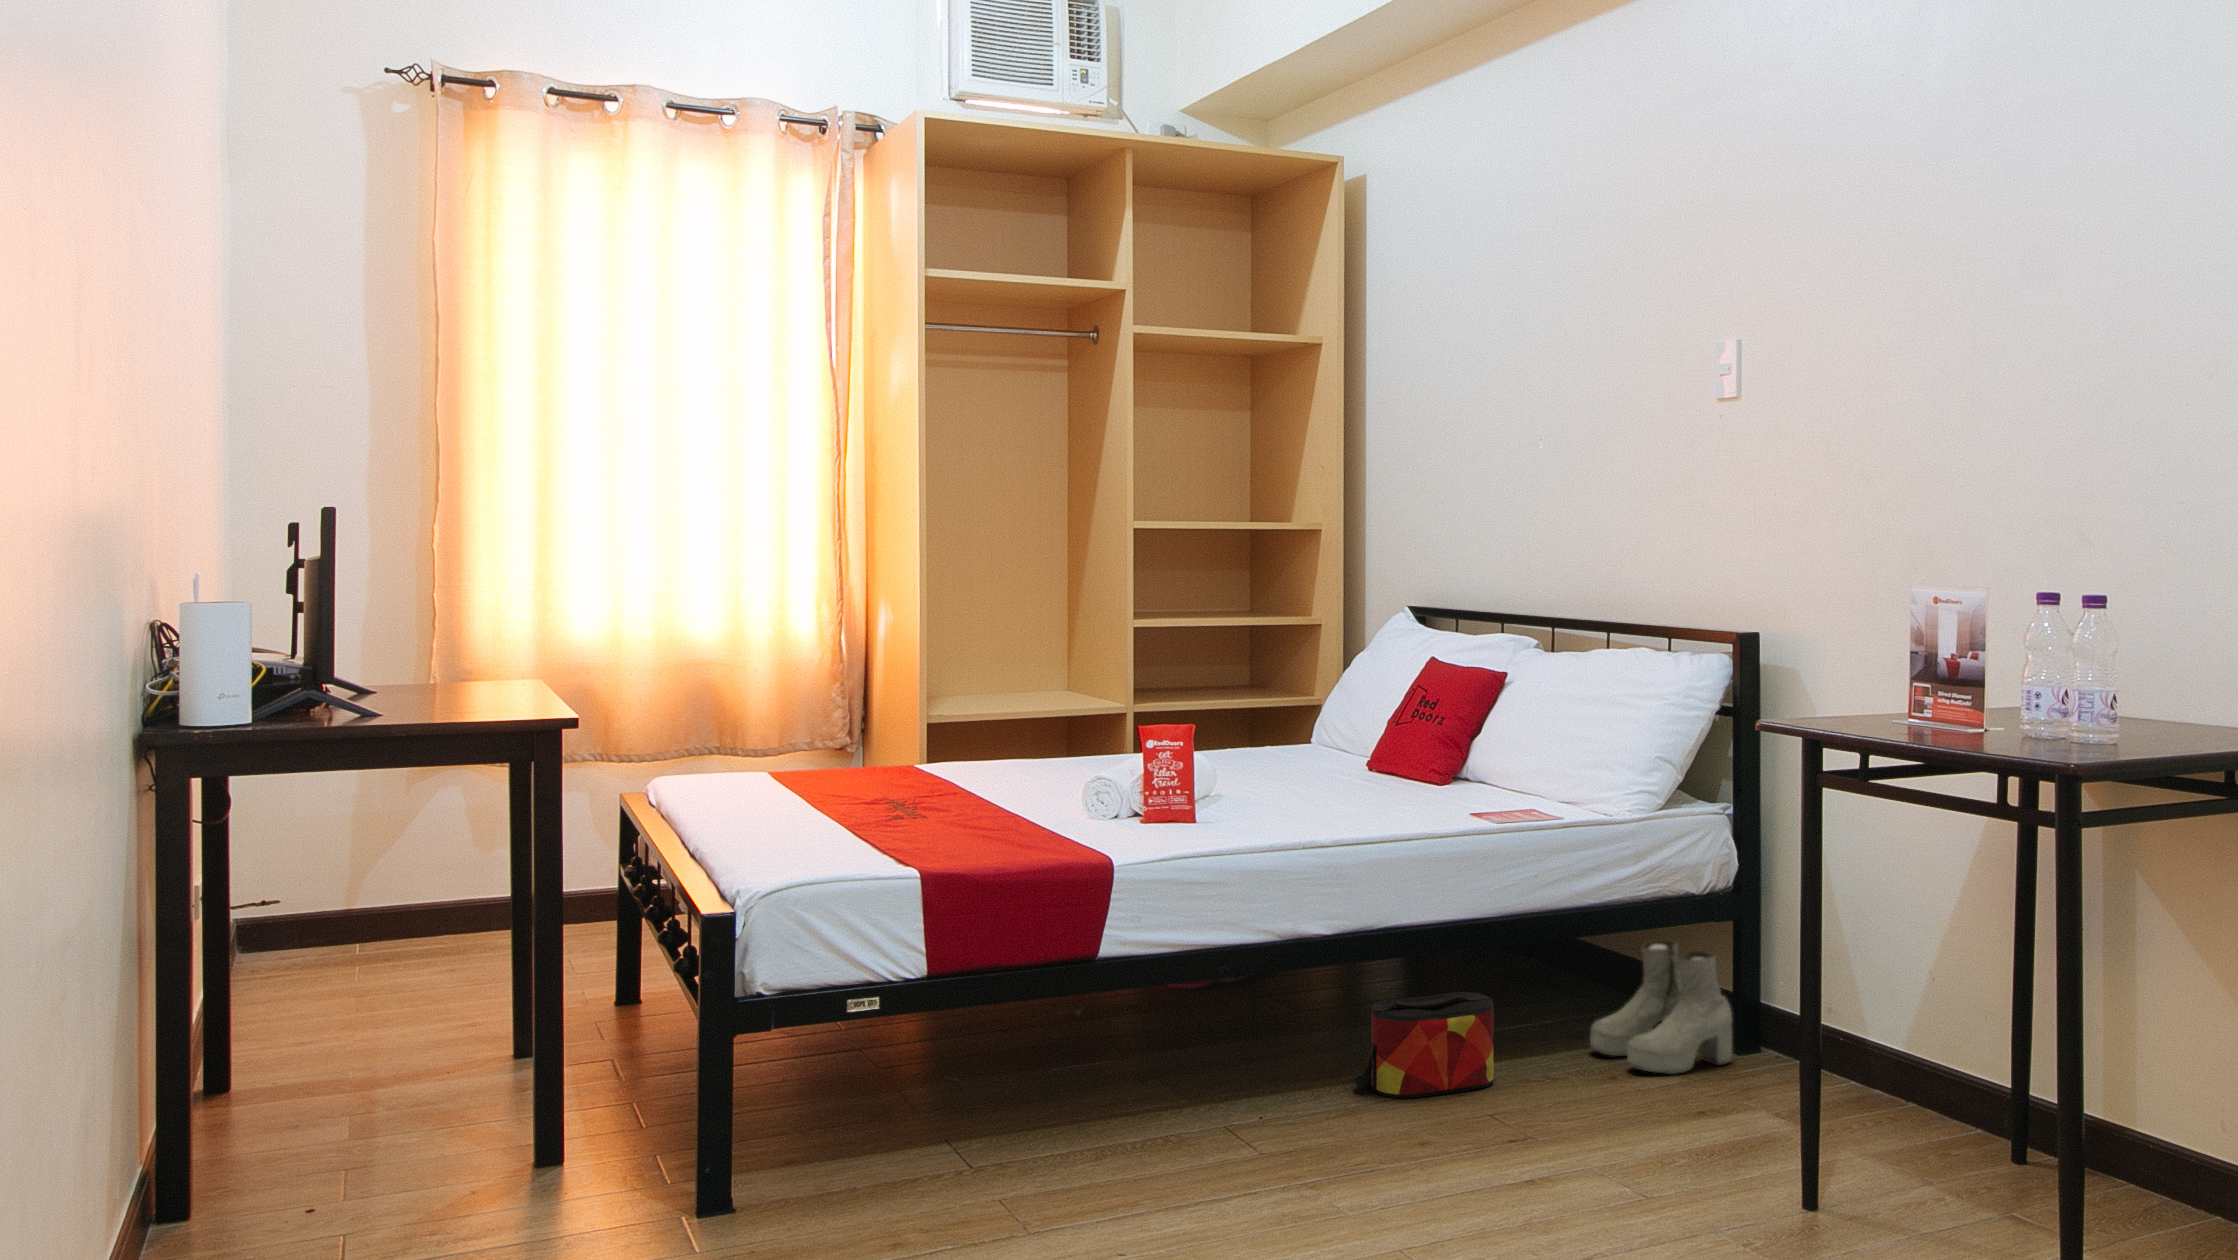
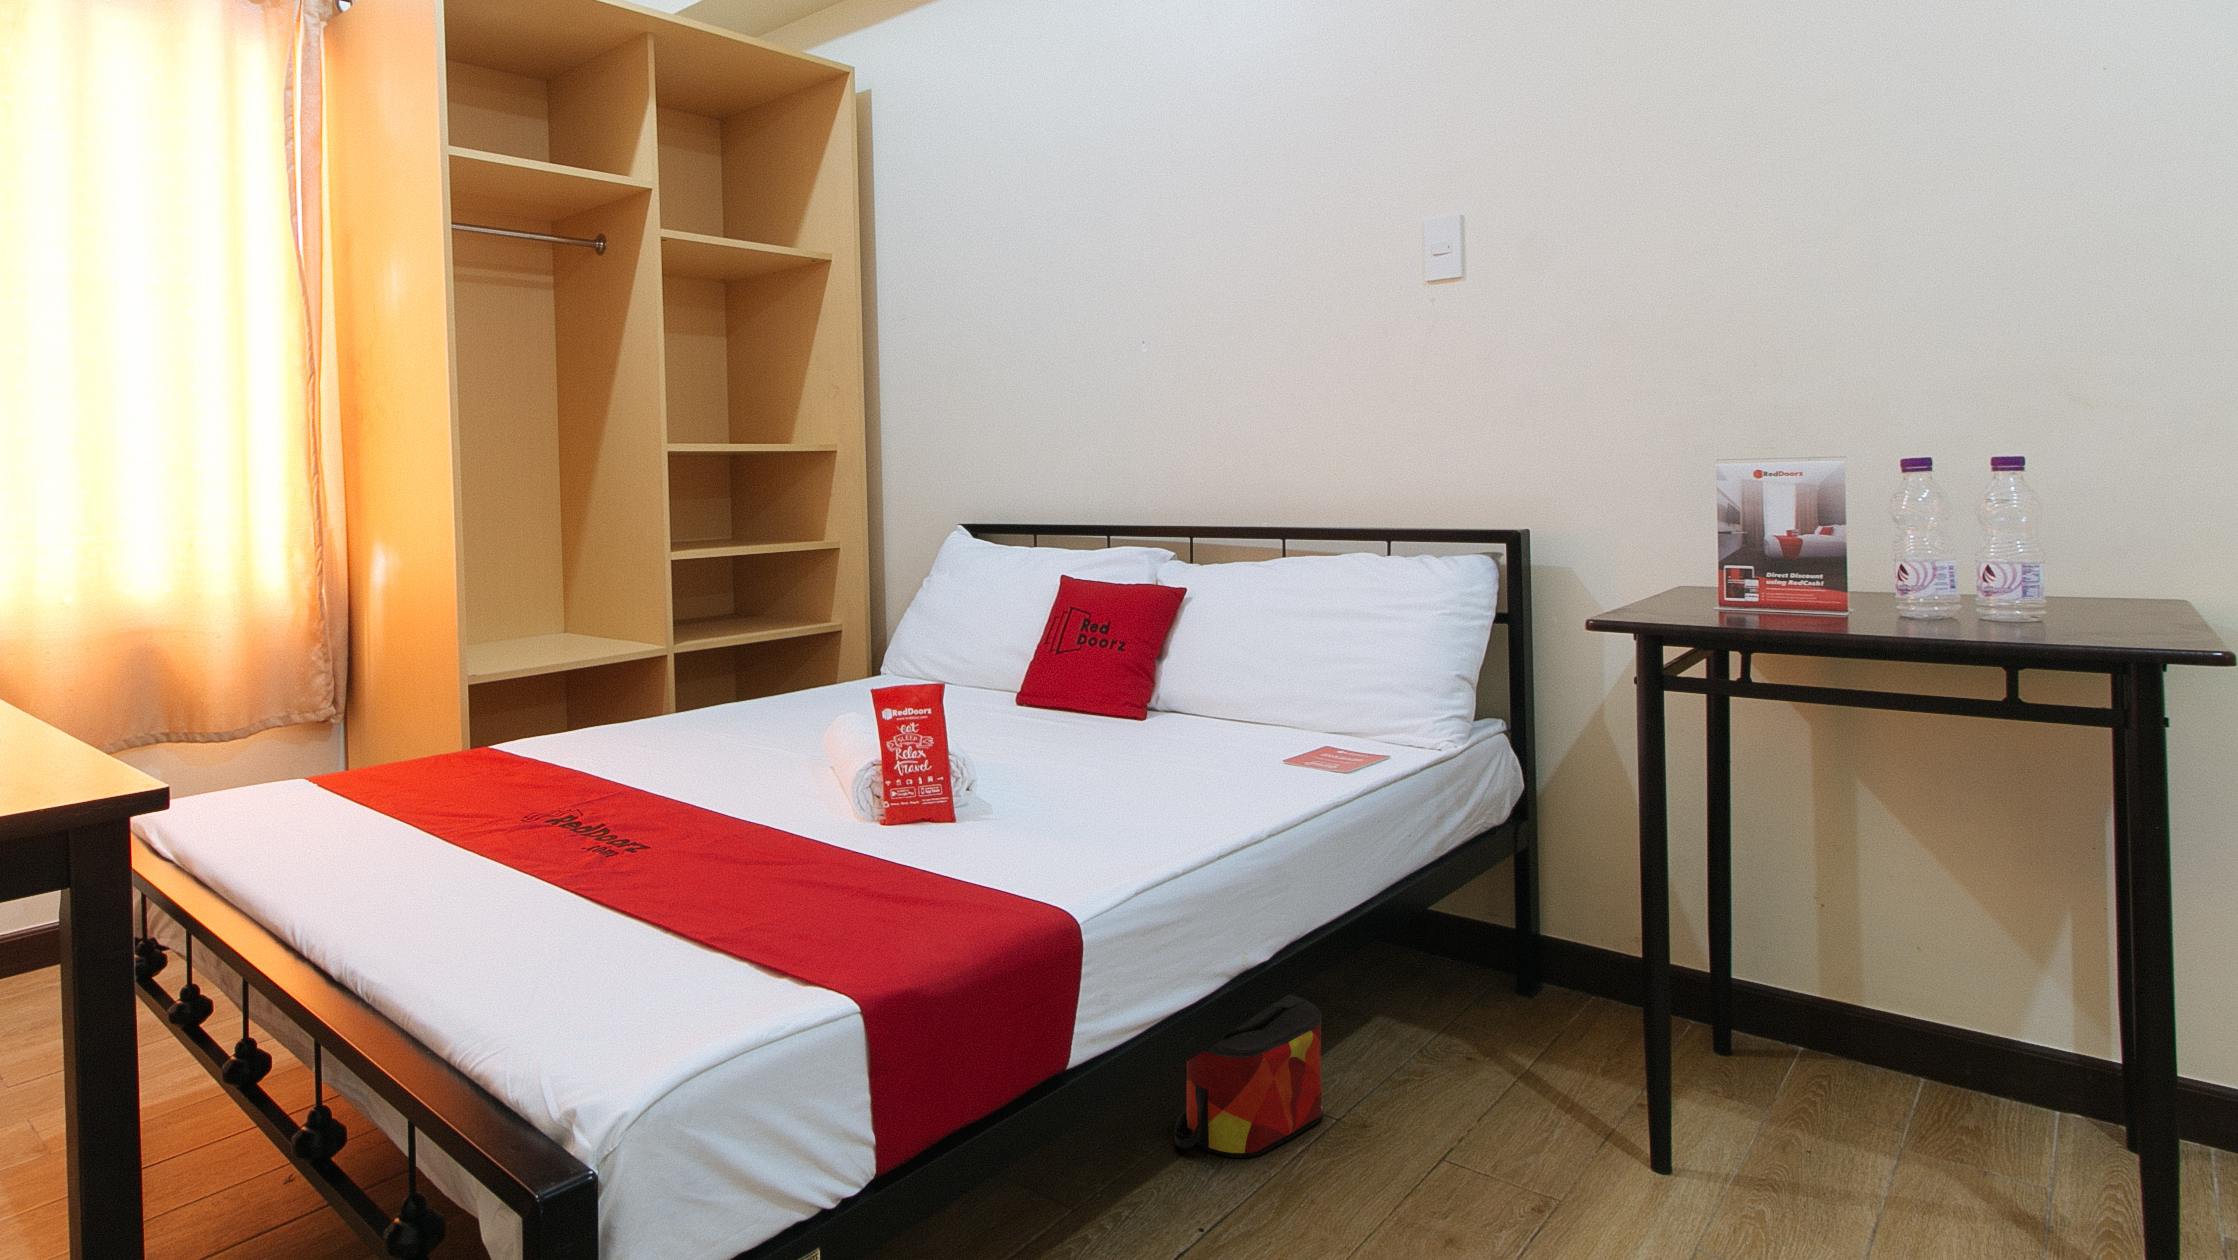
boots: present [1590,940,1732,1074] -> none [1362,892,1523,1062]

